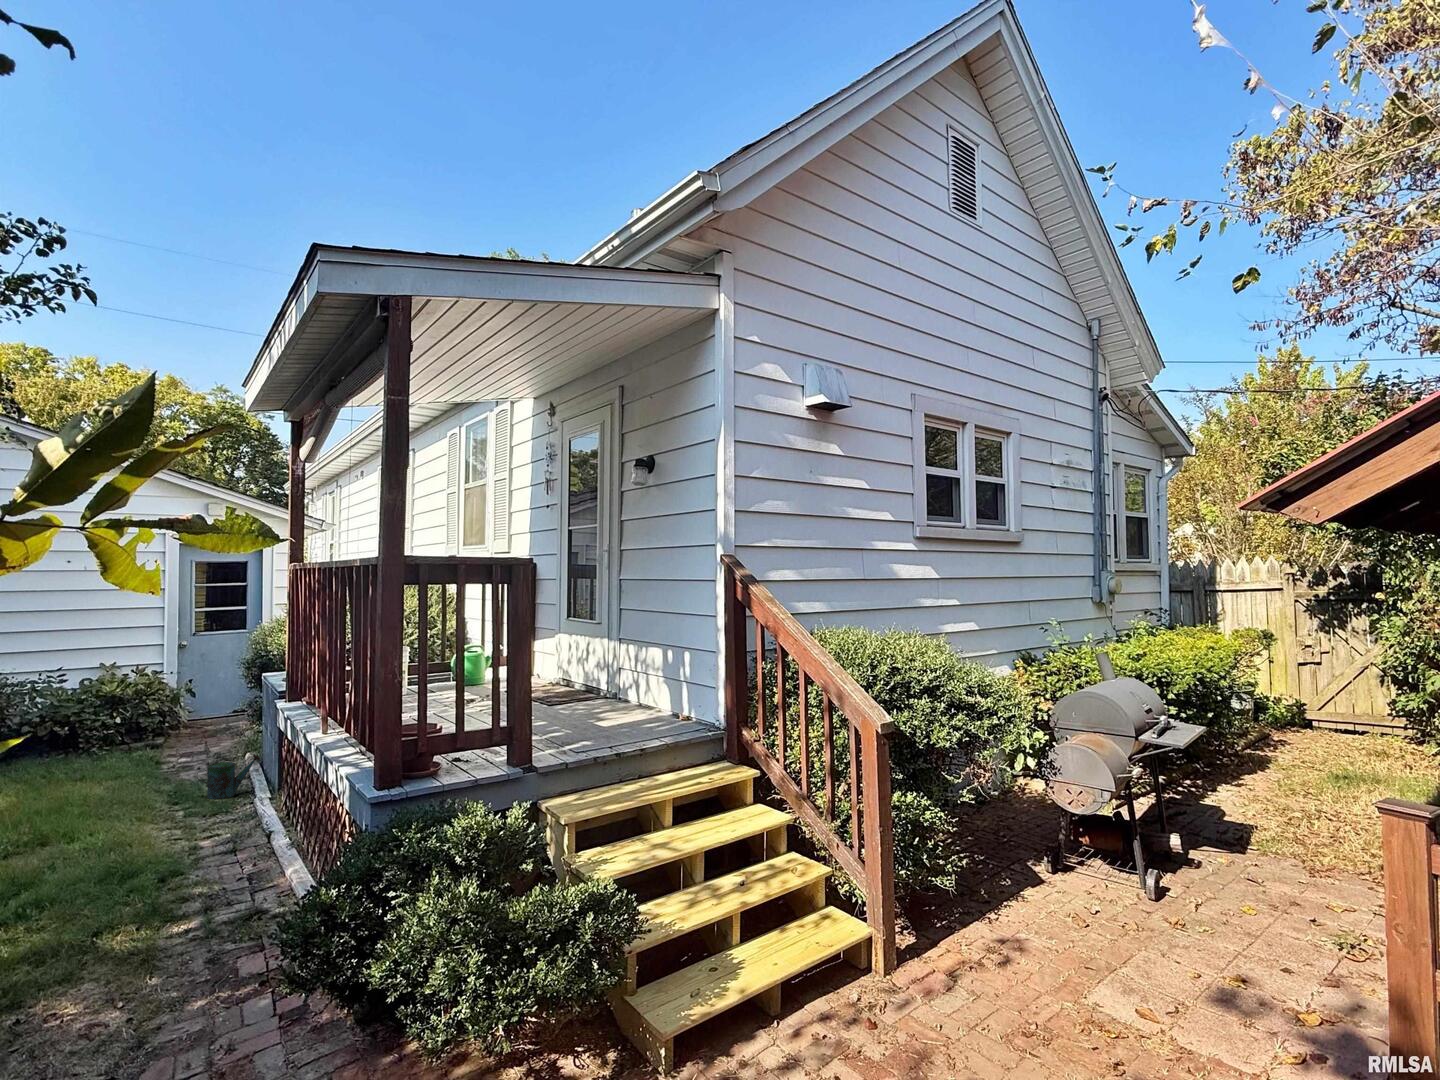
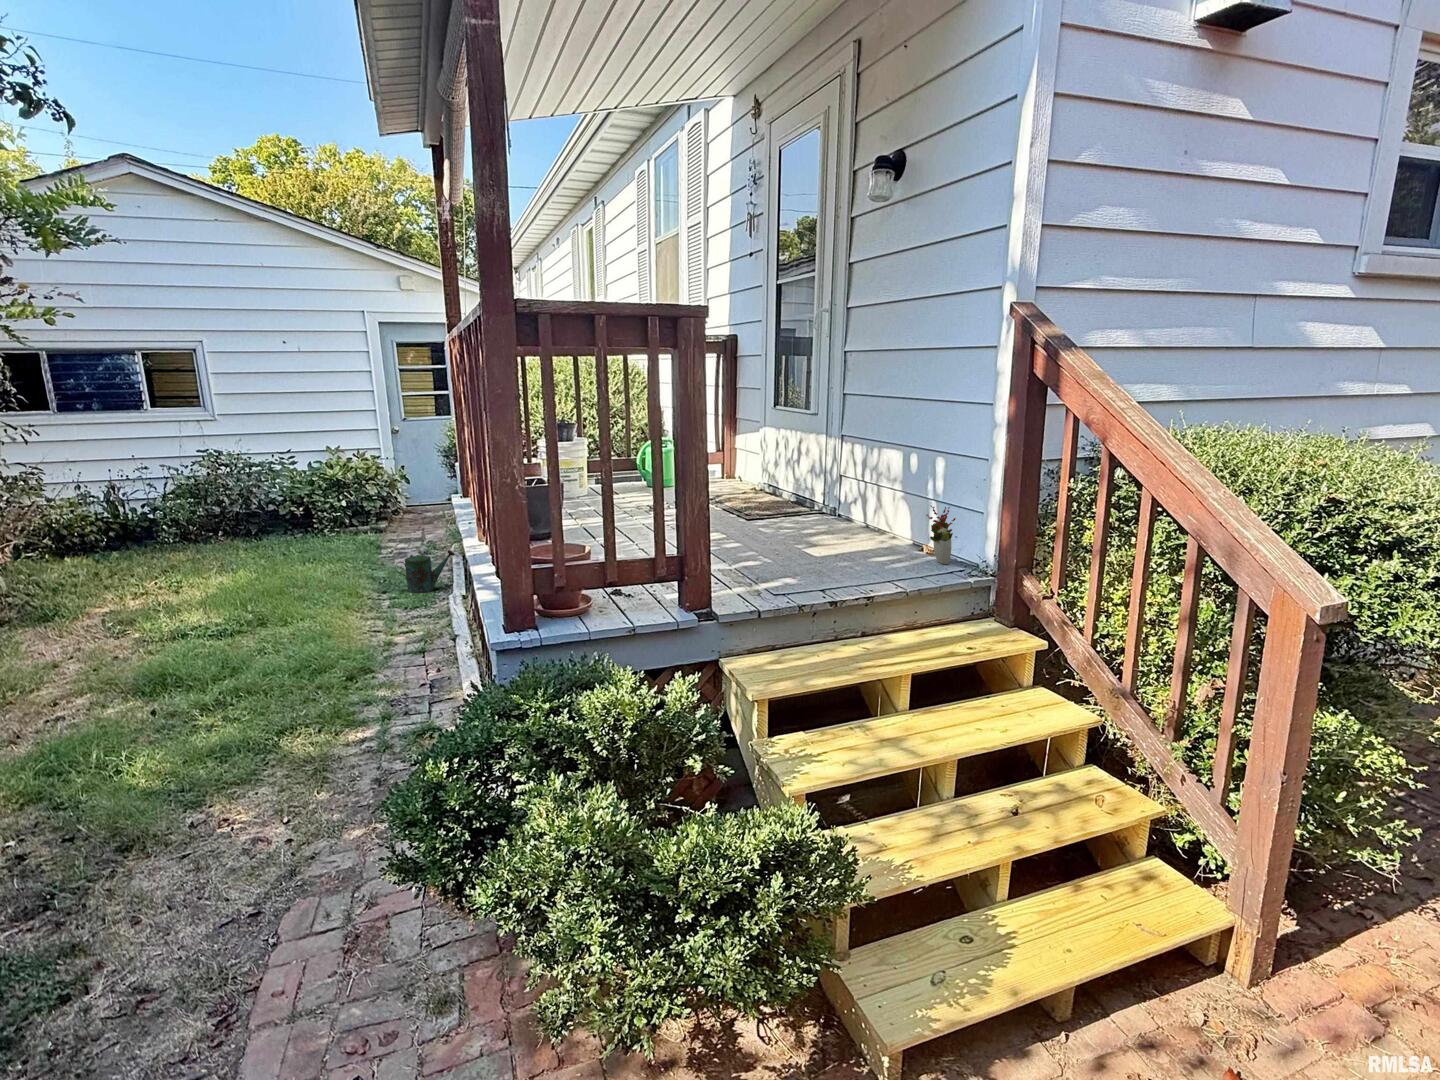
decorative plant: none [678,685,698,726] -> present [926,506,956,564]

